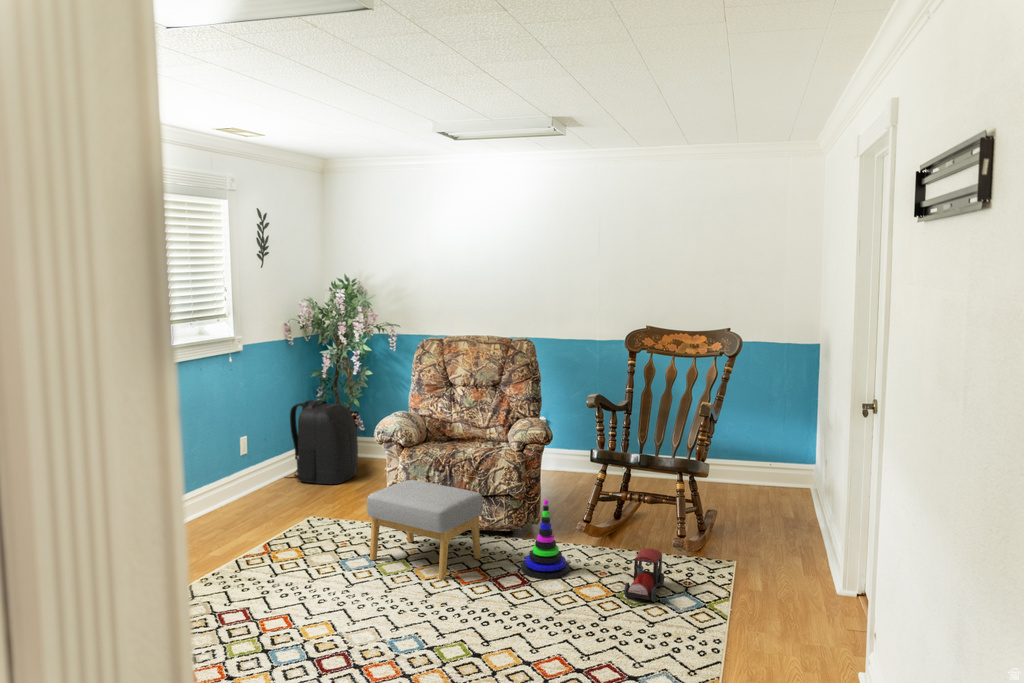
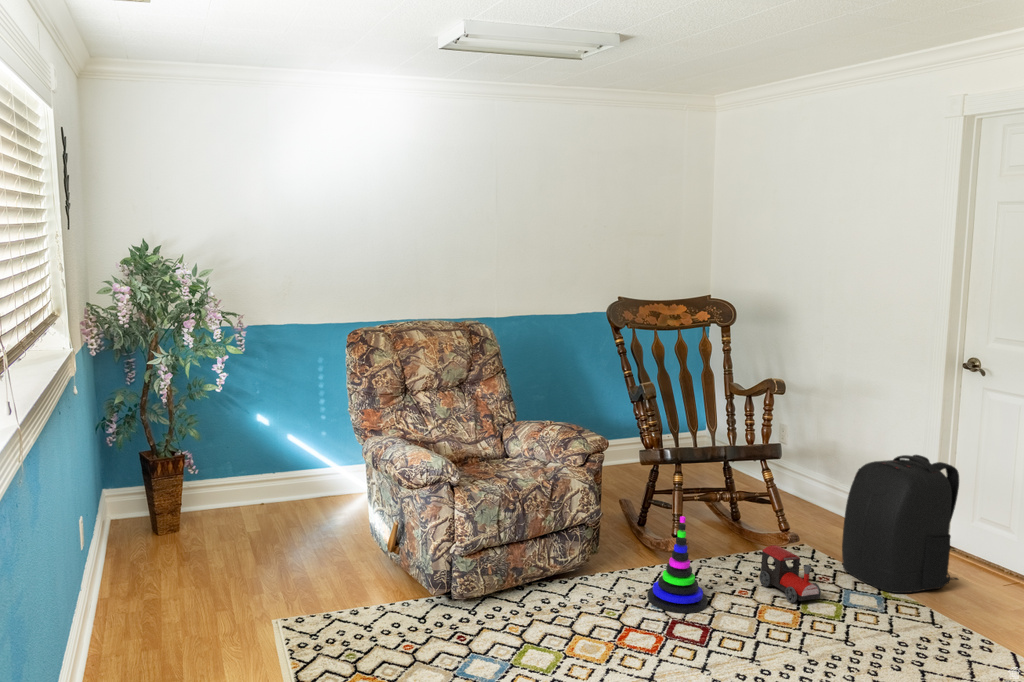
backpack: present [285,400,358,484] -> present [842,455,959,593]
footstool: present [367,480,483,579] -> none [482,527,636,658]

